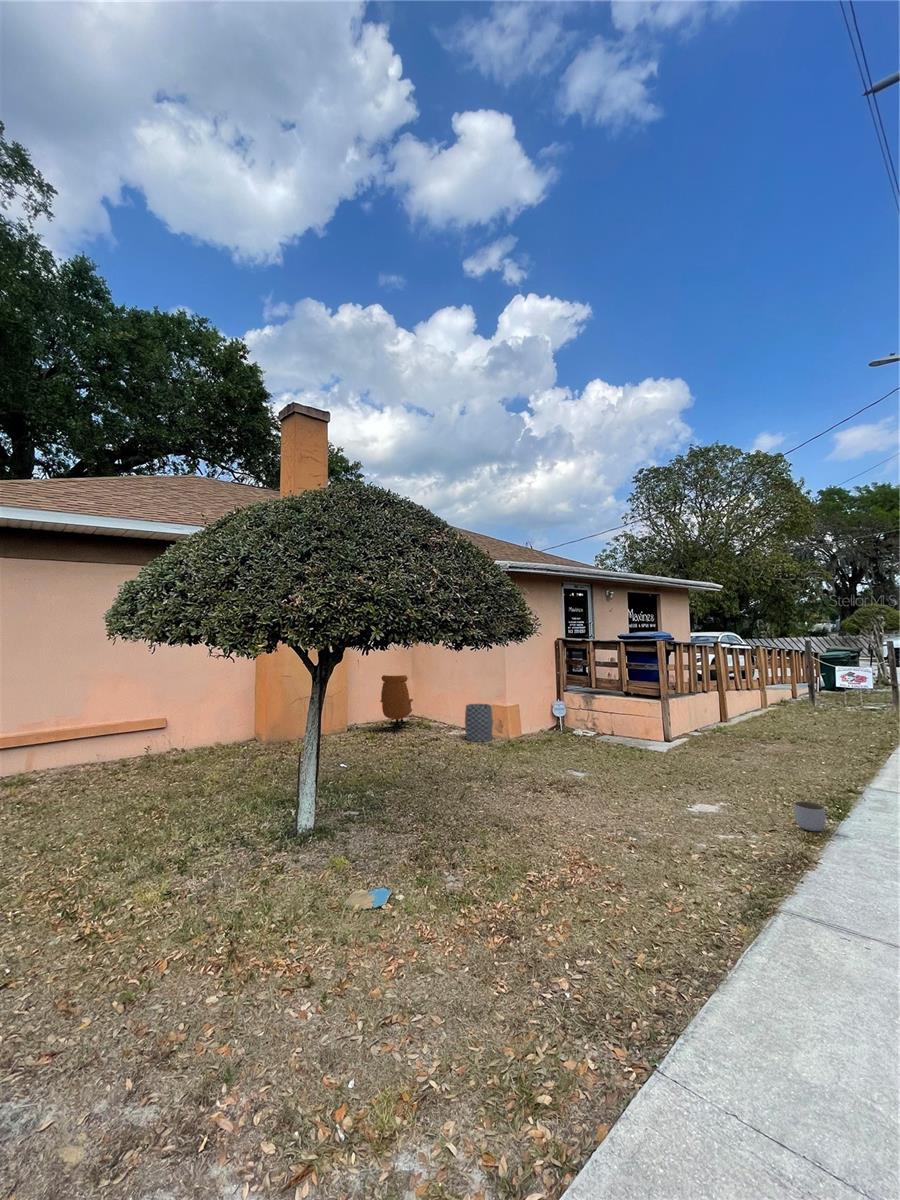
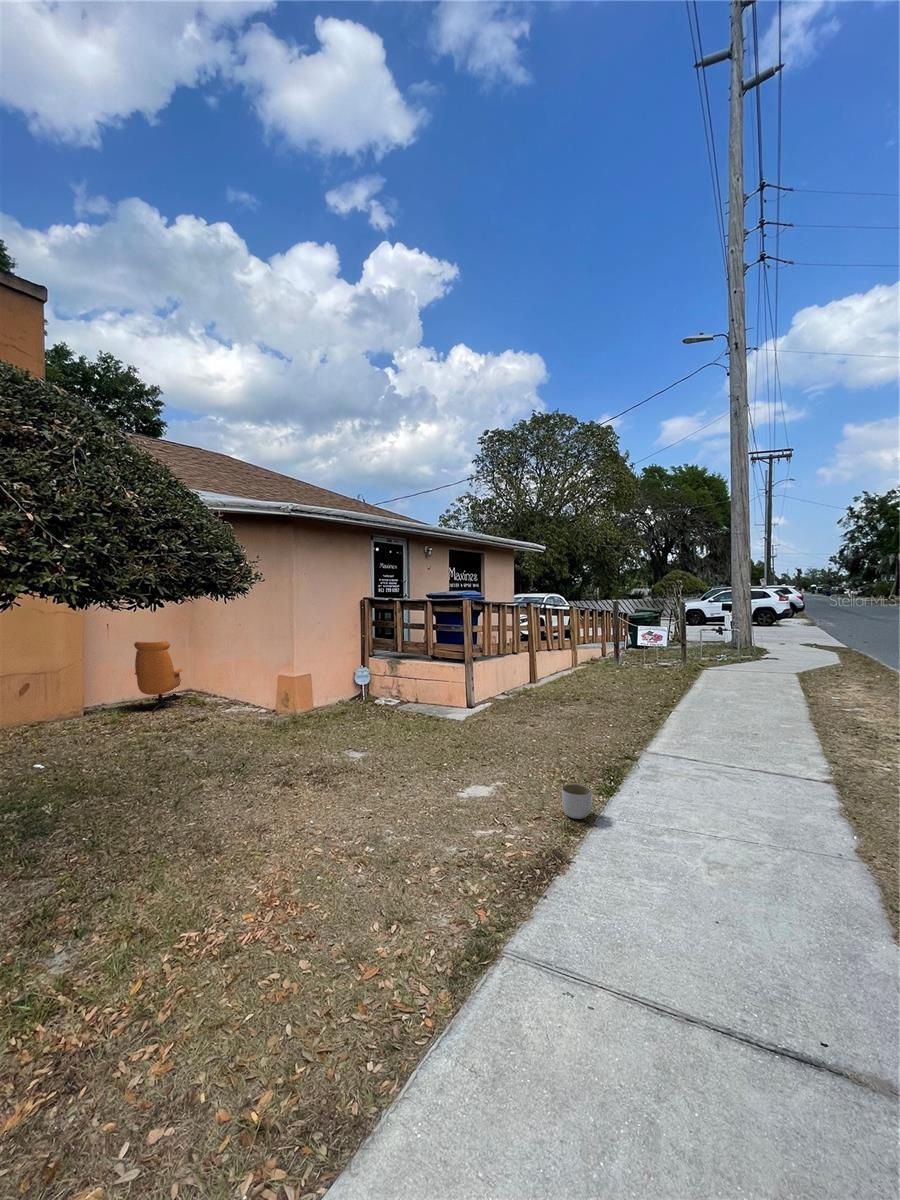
trash can: present [465,704,493,742] -> none [240,673,275,719]

